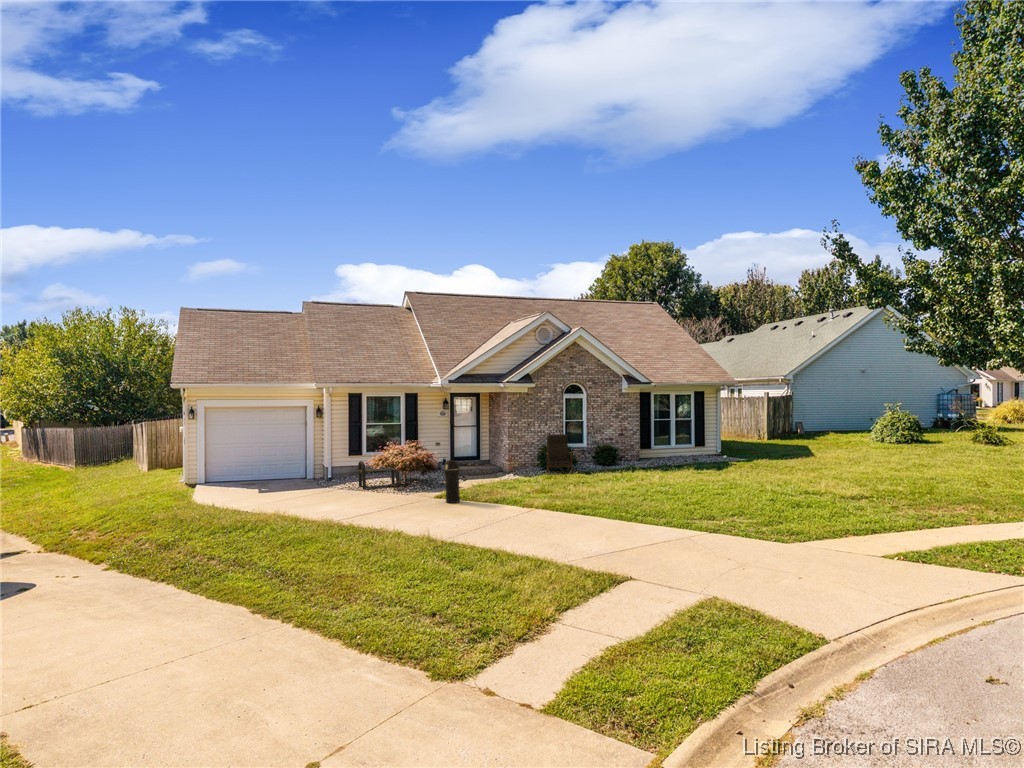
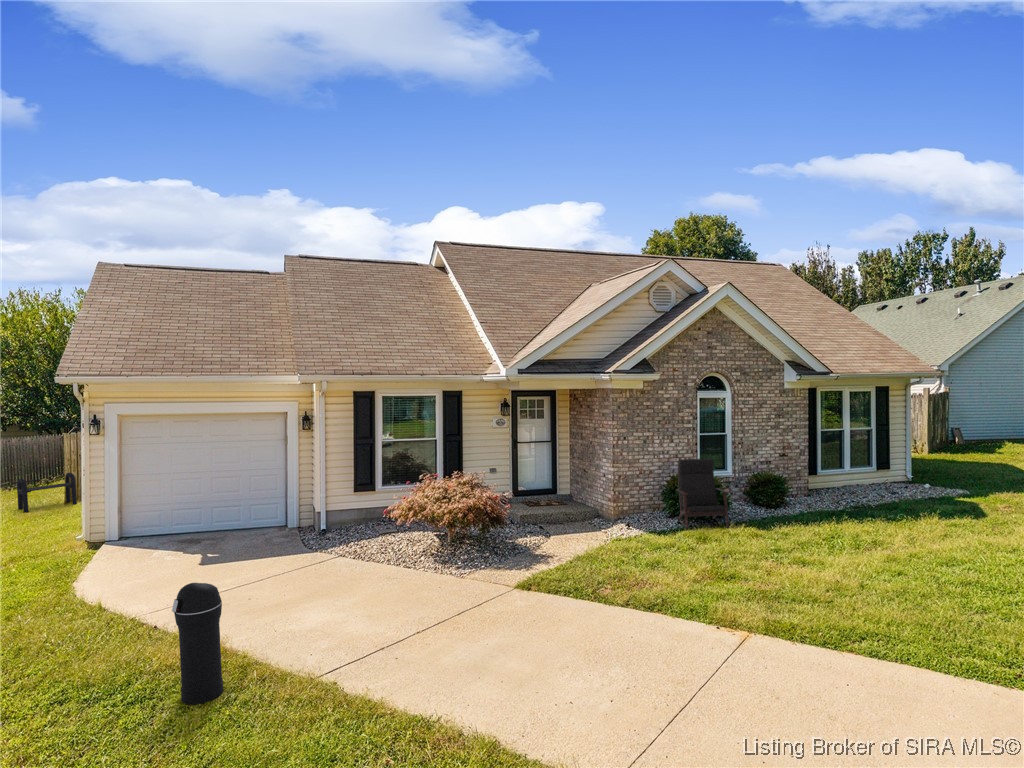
trash can: present [444,460,460,503] -> present [172,583,223,705]
bench: present [358,461,400,490] -> present [17,473,77,513]

